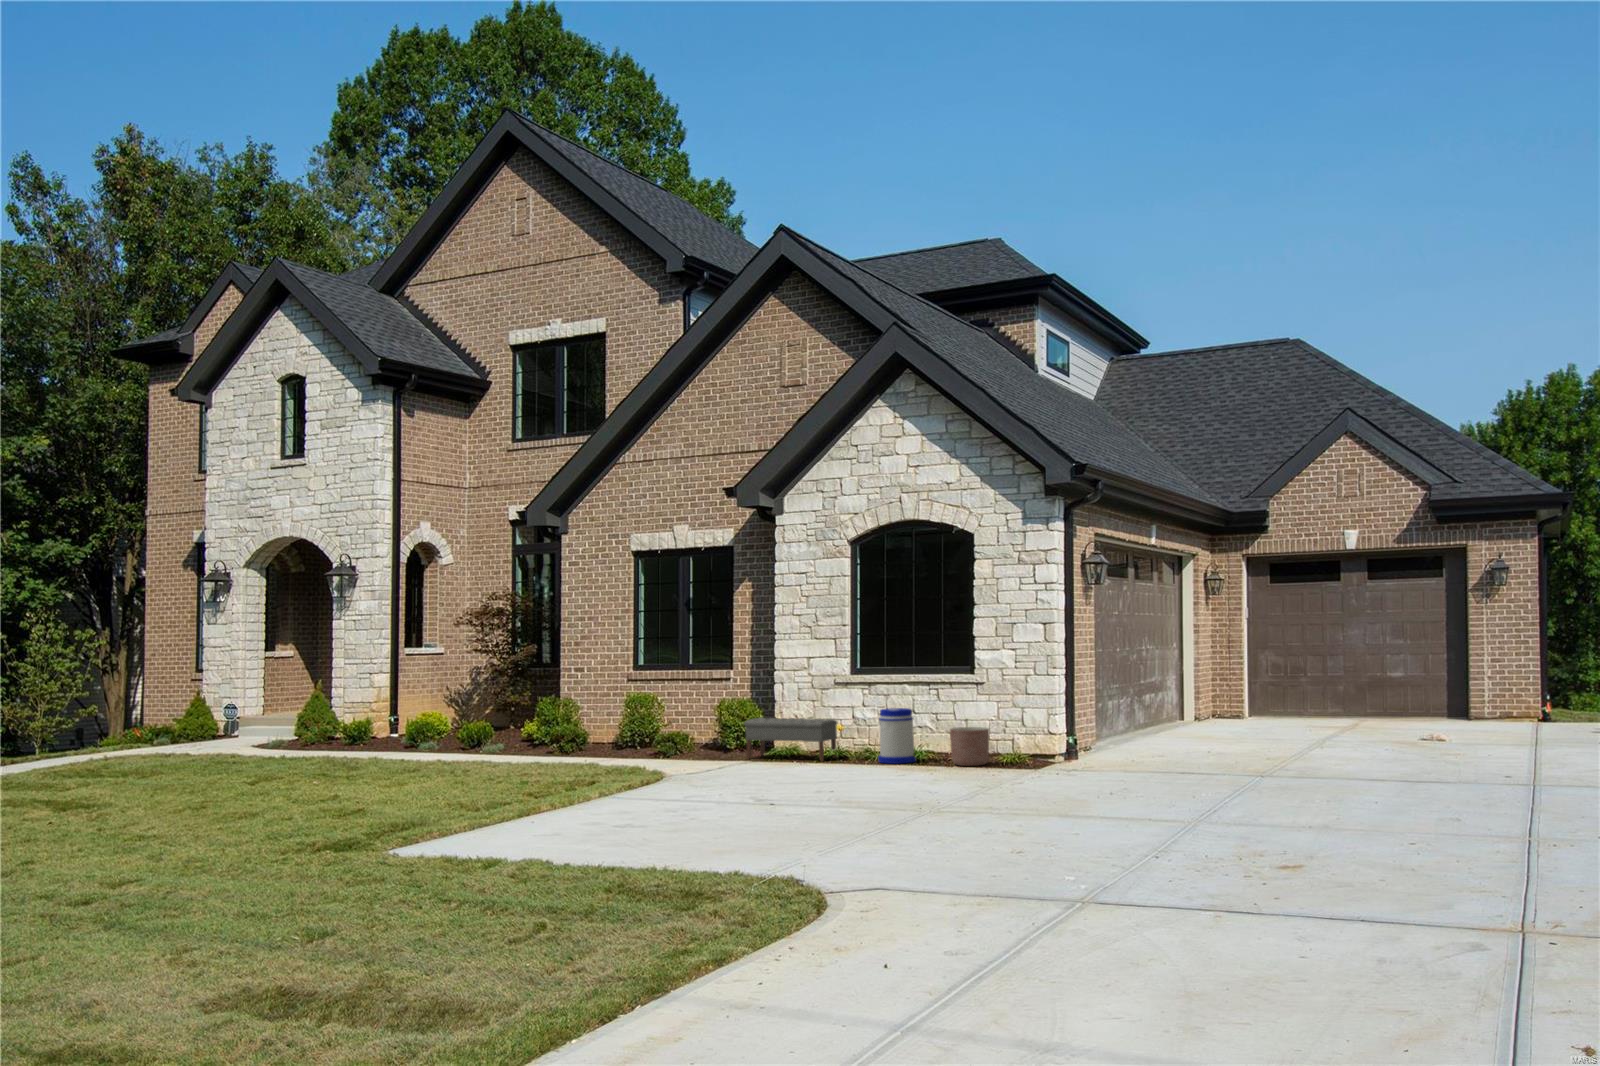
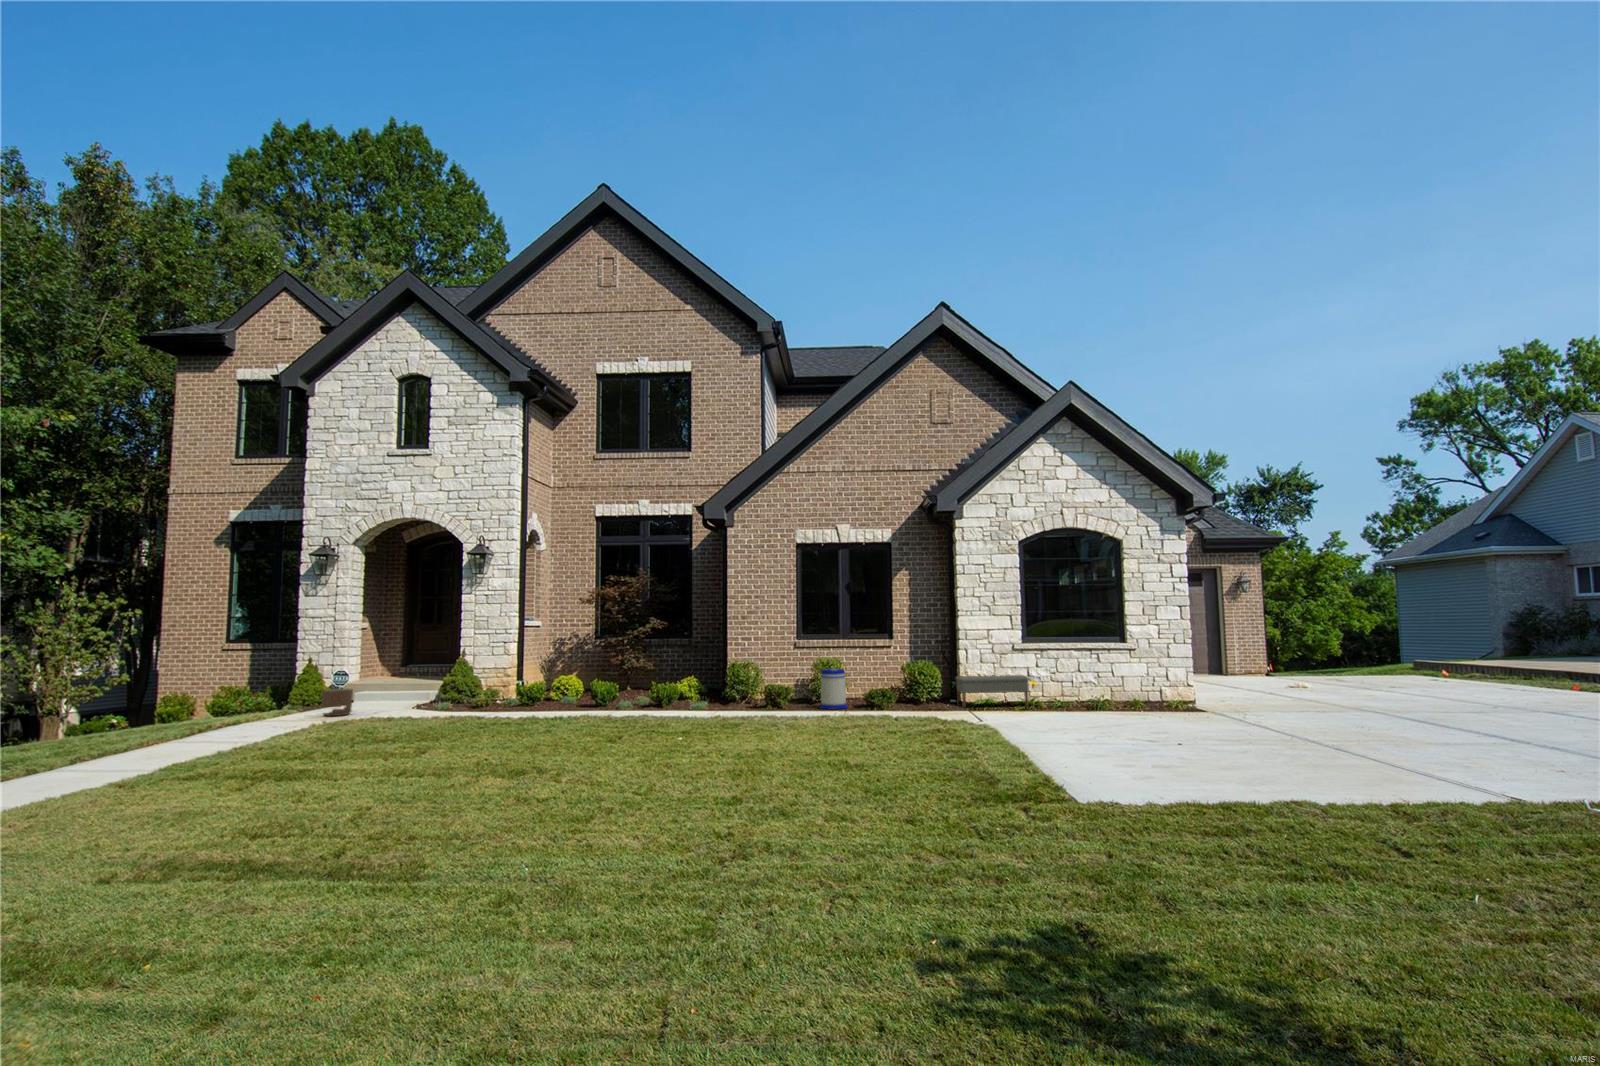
trash can: present [878,708,916,764] -> present [820,669,847,710]
planter: present [950,727,989,766] -> present [322,689,353,716]

